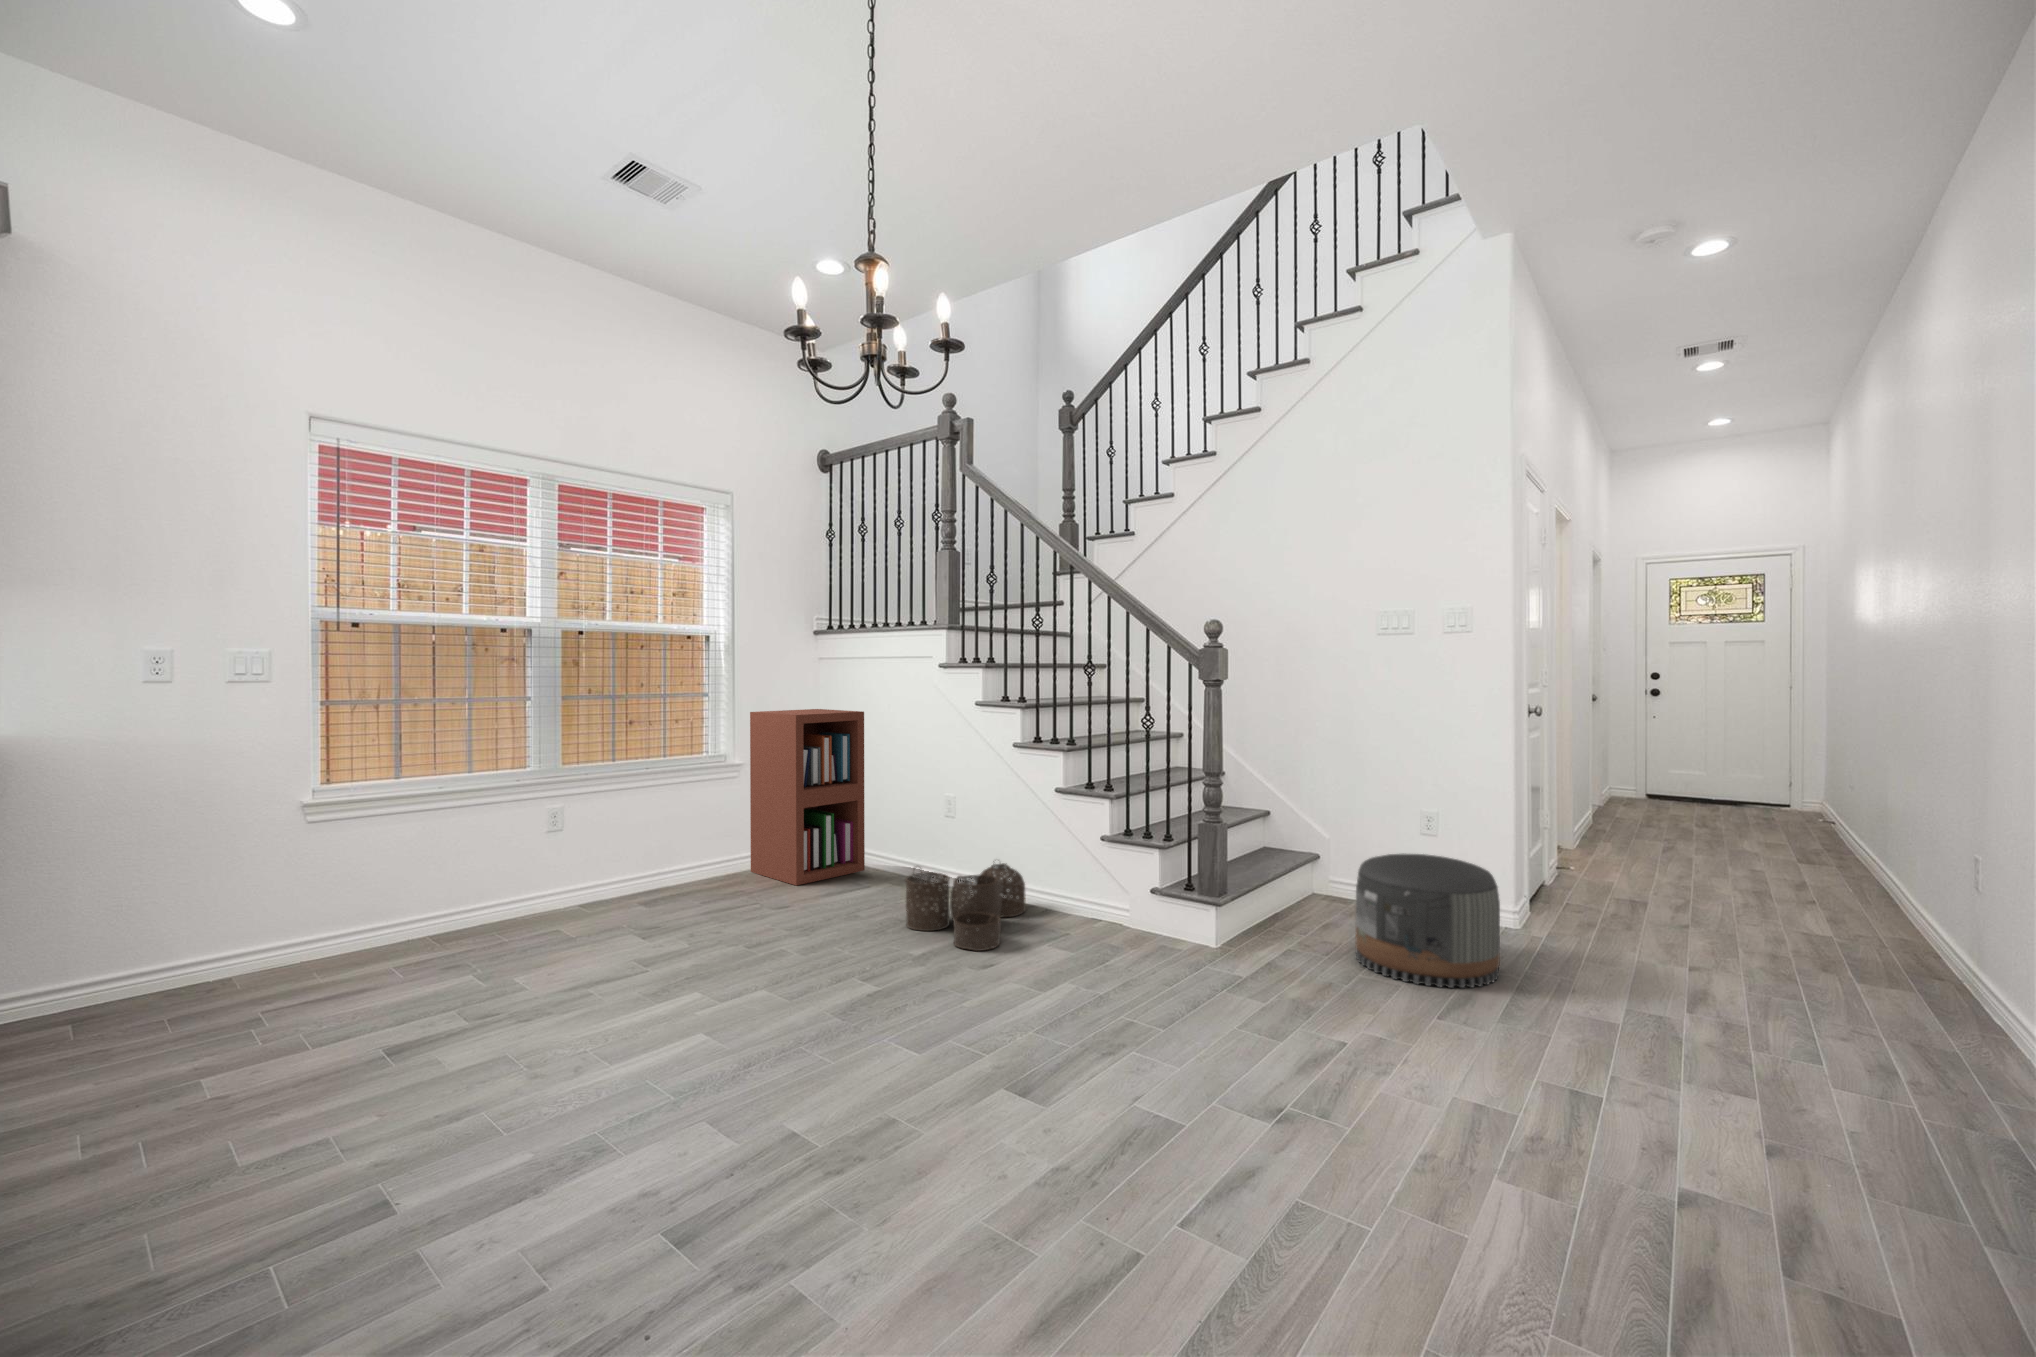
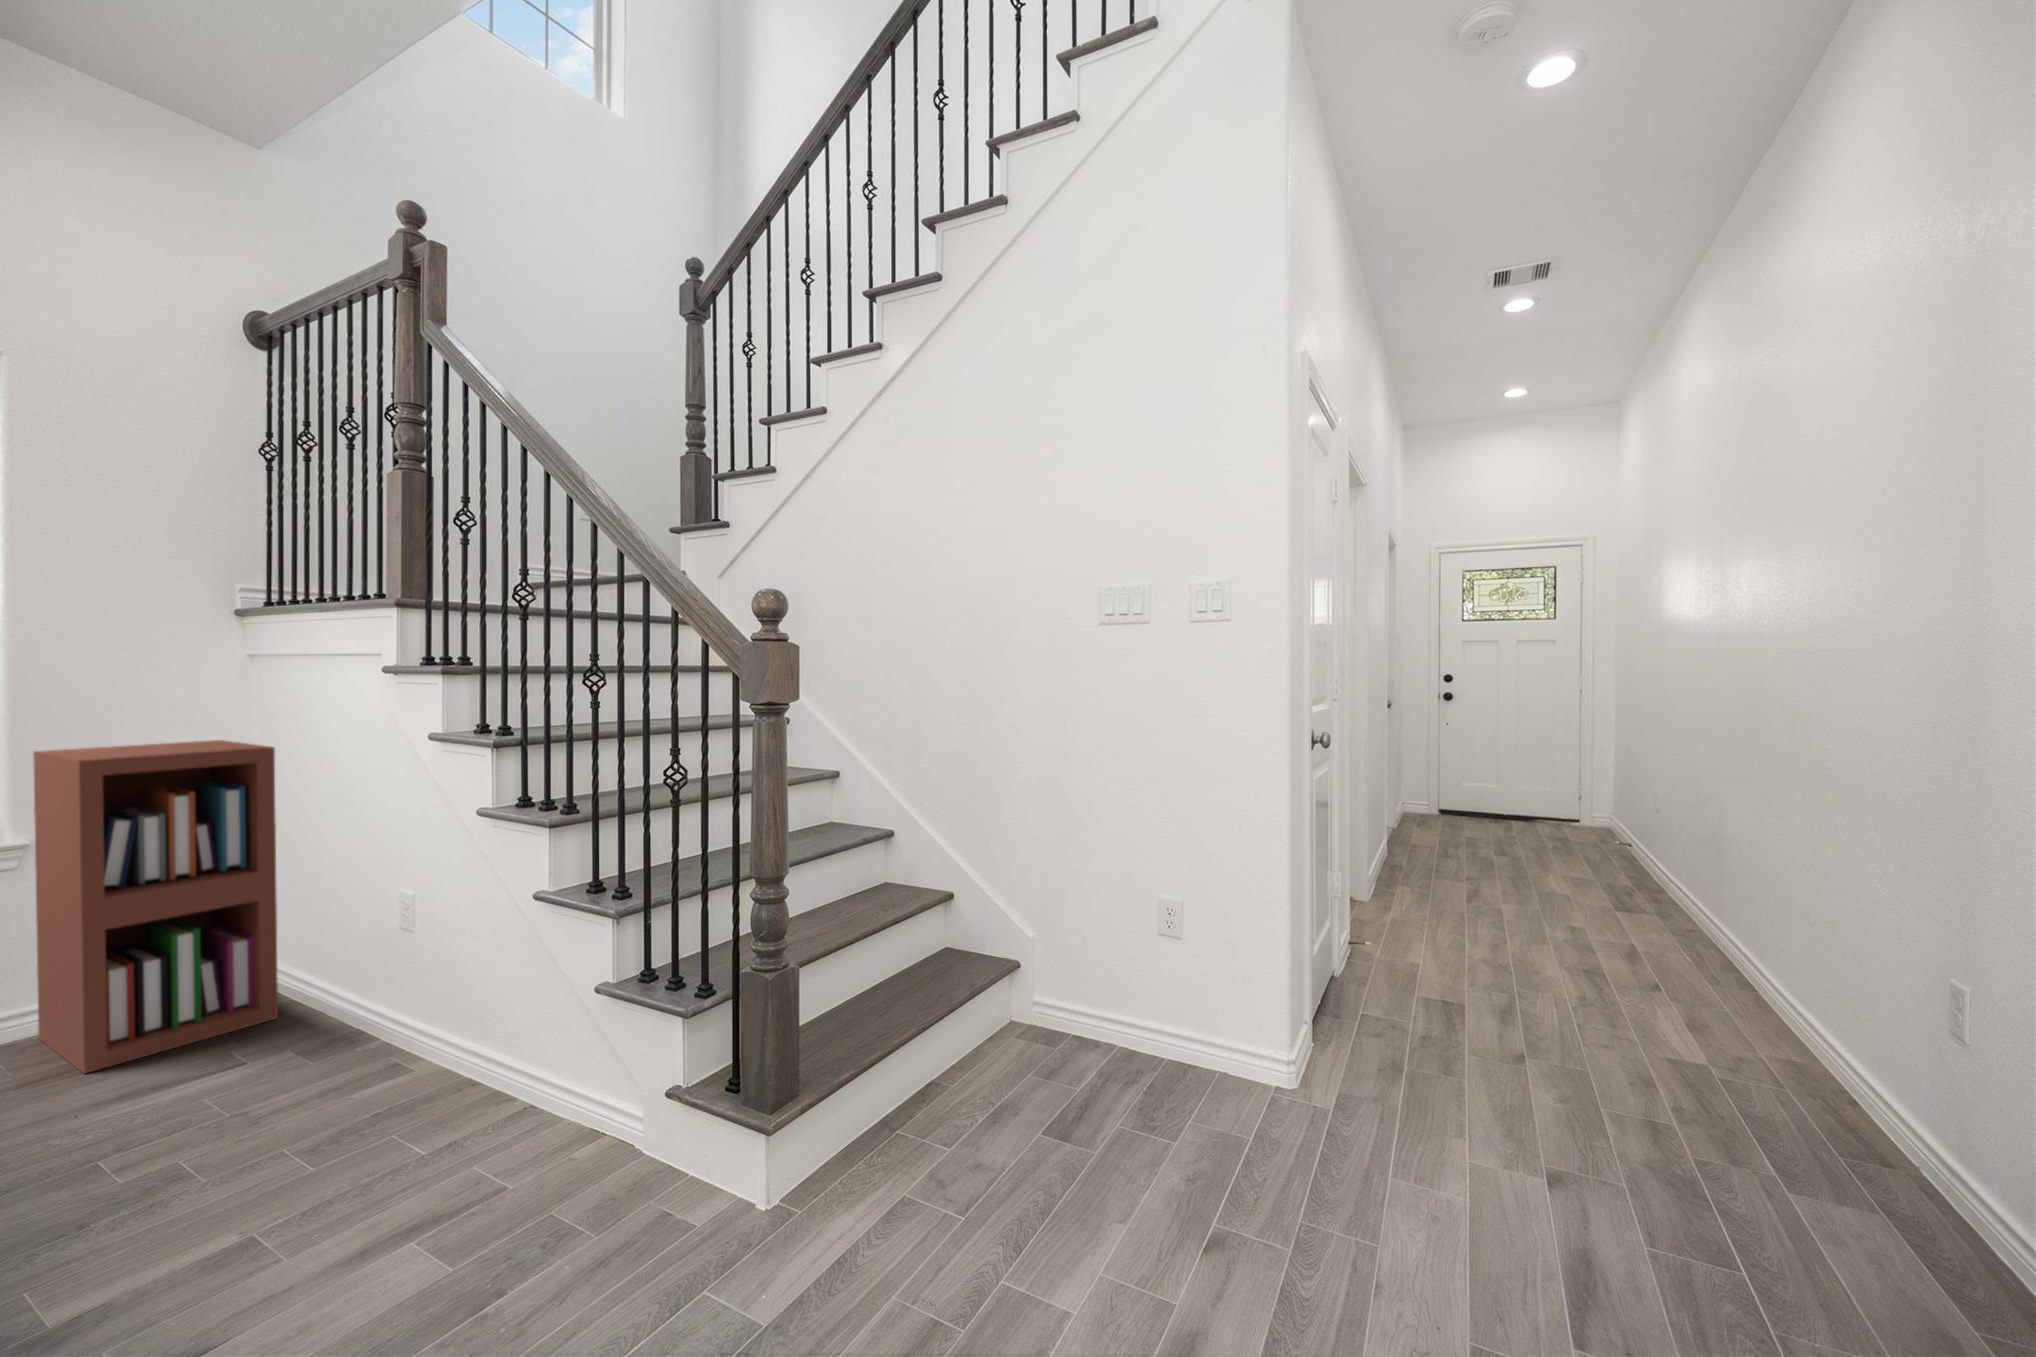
pouf: present [1356,854,1500,988] -> none [1019,1003,1256,1301]
woven basket: present [905,863,1025,951] -> none [169,1023,488,1278]

